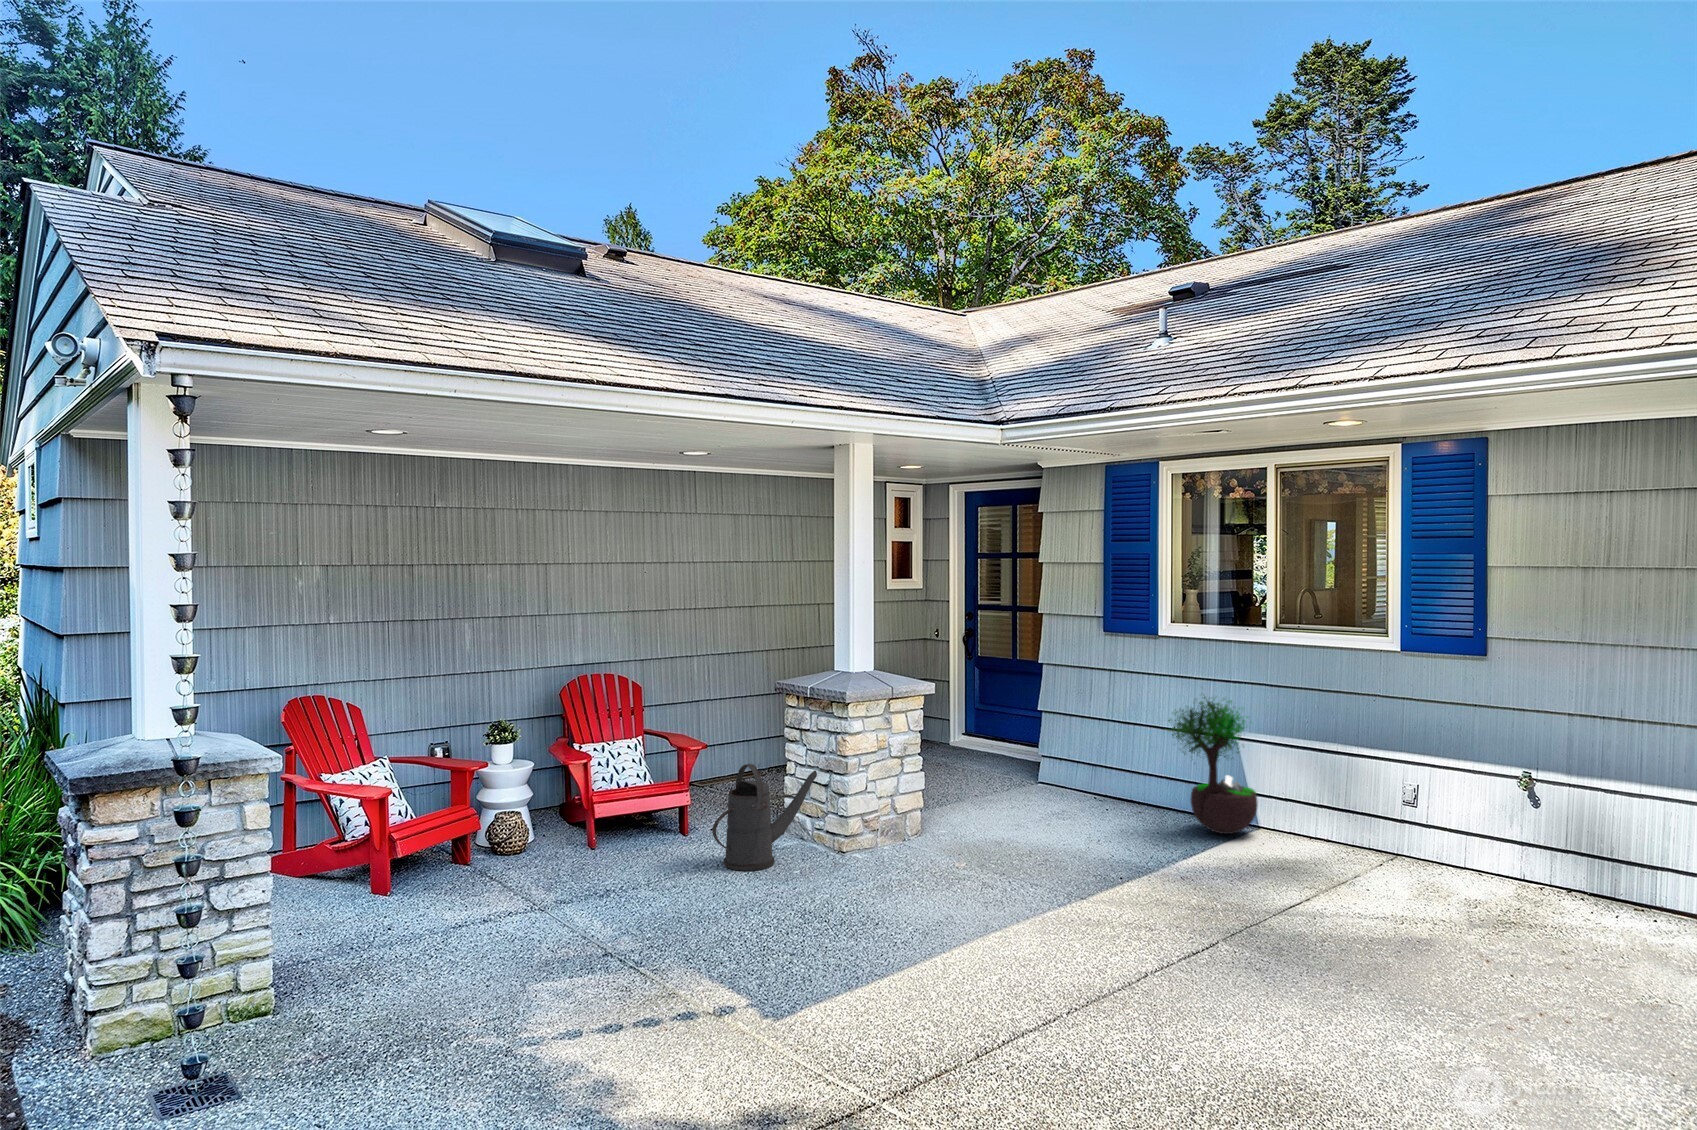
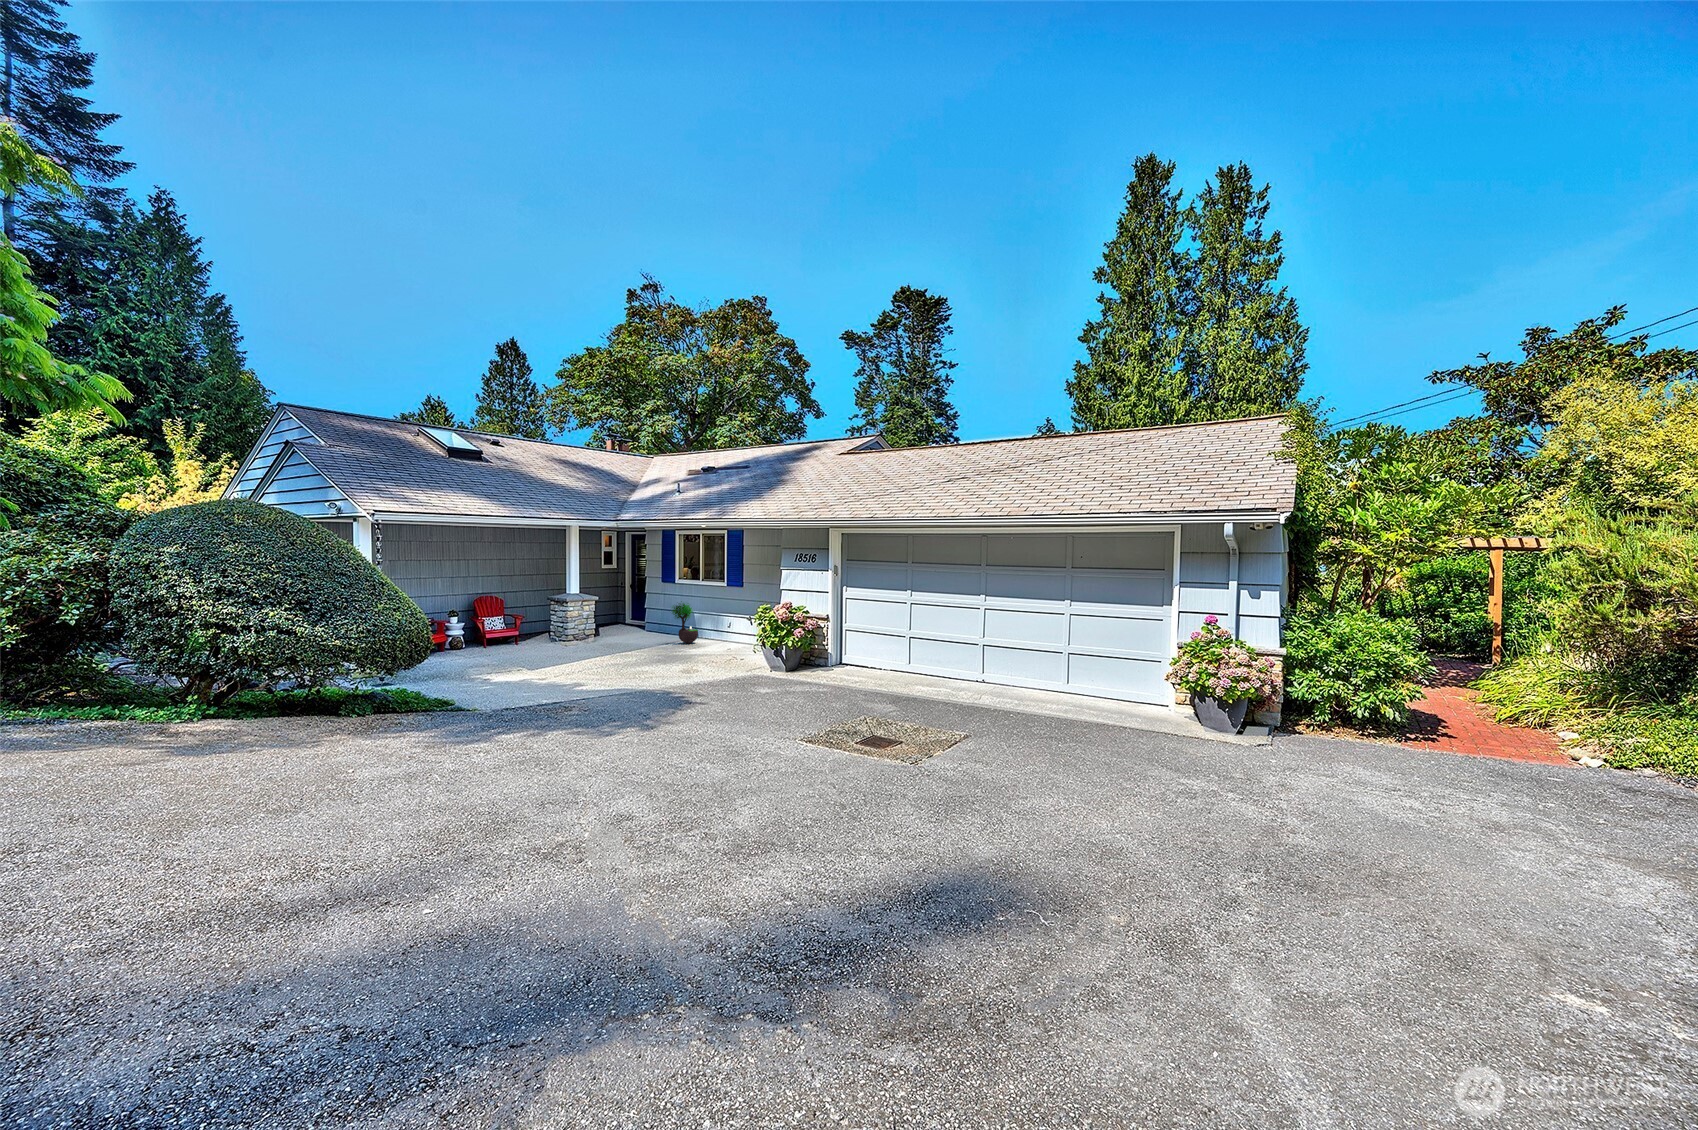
watering can: present [712,764,817,871] -> none [520,621,556,651]

